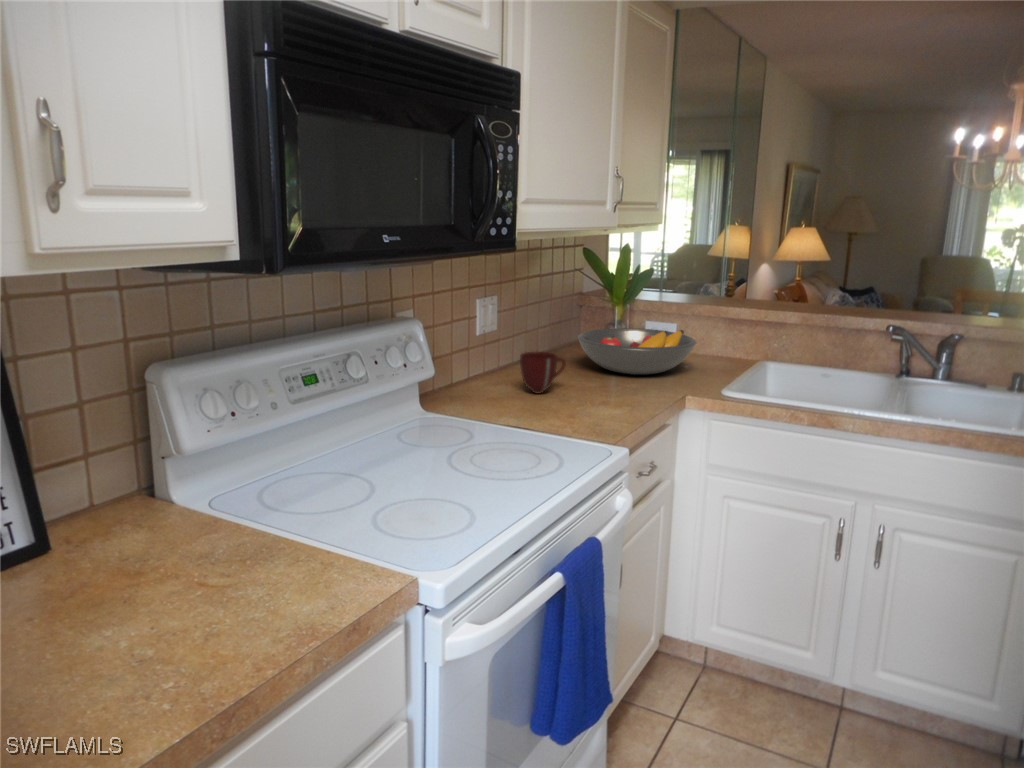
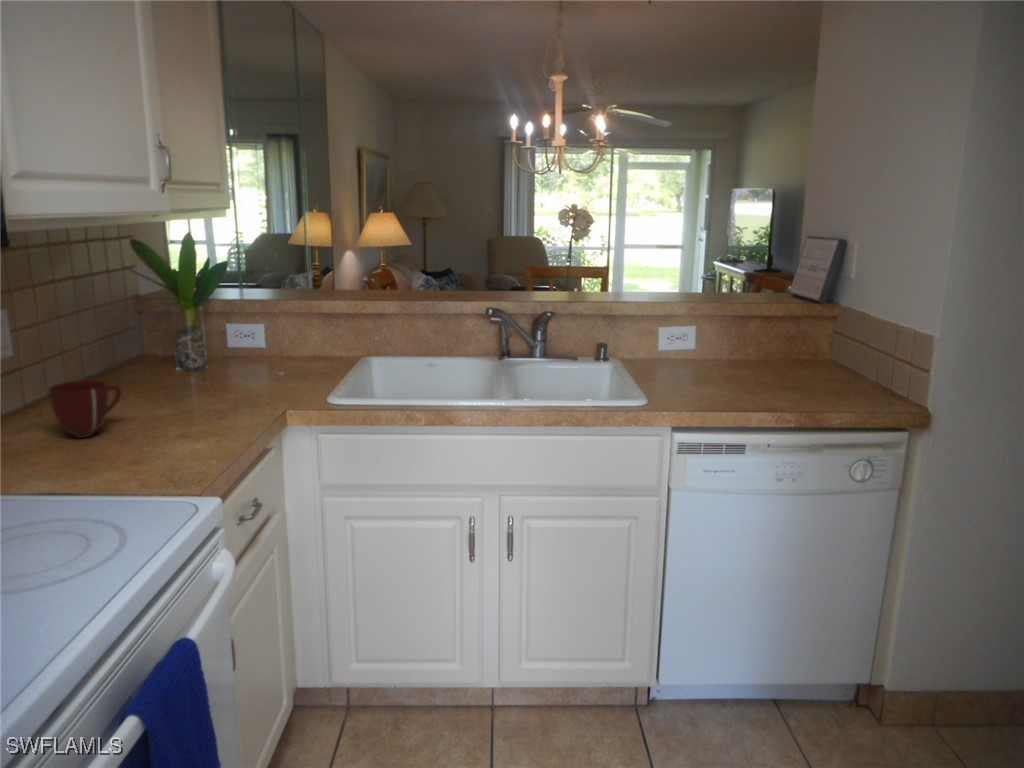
fruit bowl: present [578,328,696,375] -> none [136,332,291,392]

